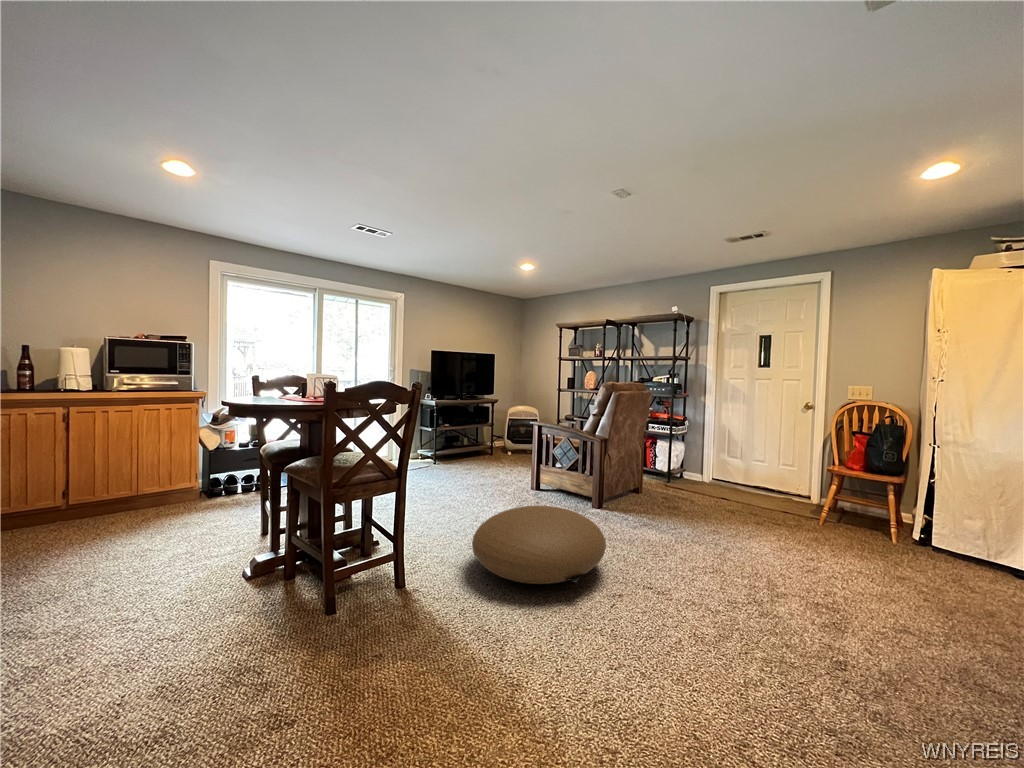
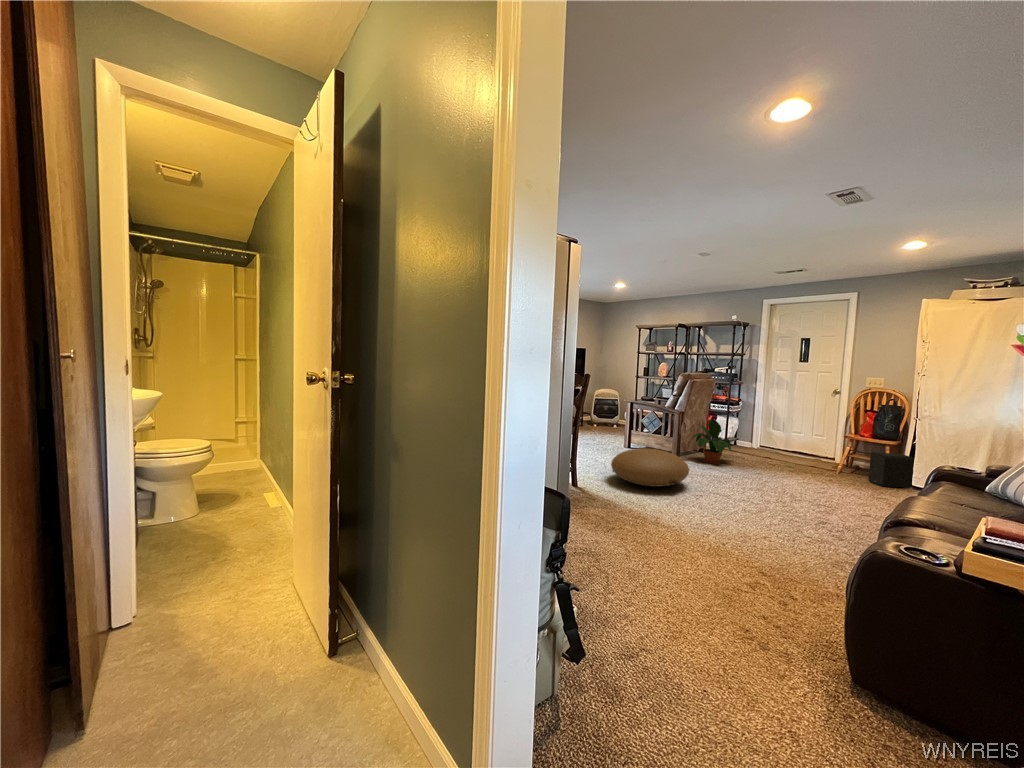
potted plant: none [617,448,676,515] -> present [691,419,731,464]
speaker: none [870,495,936,549] -> present [868,452,914,488]

